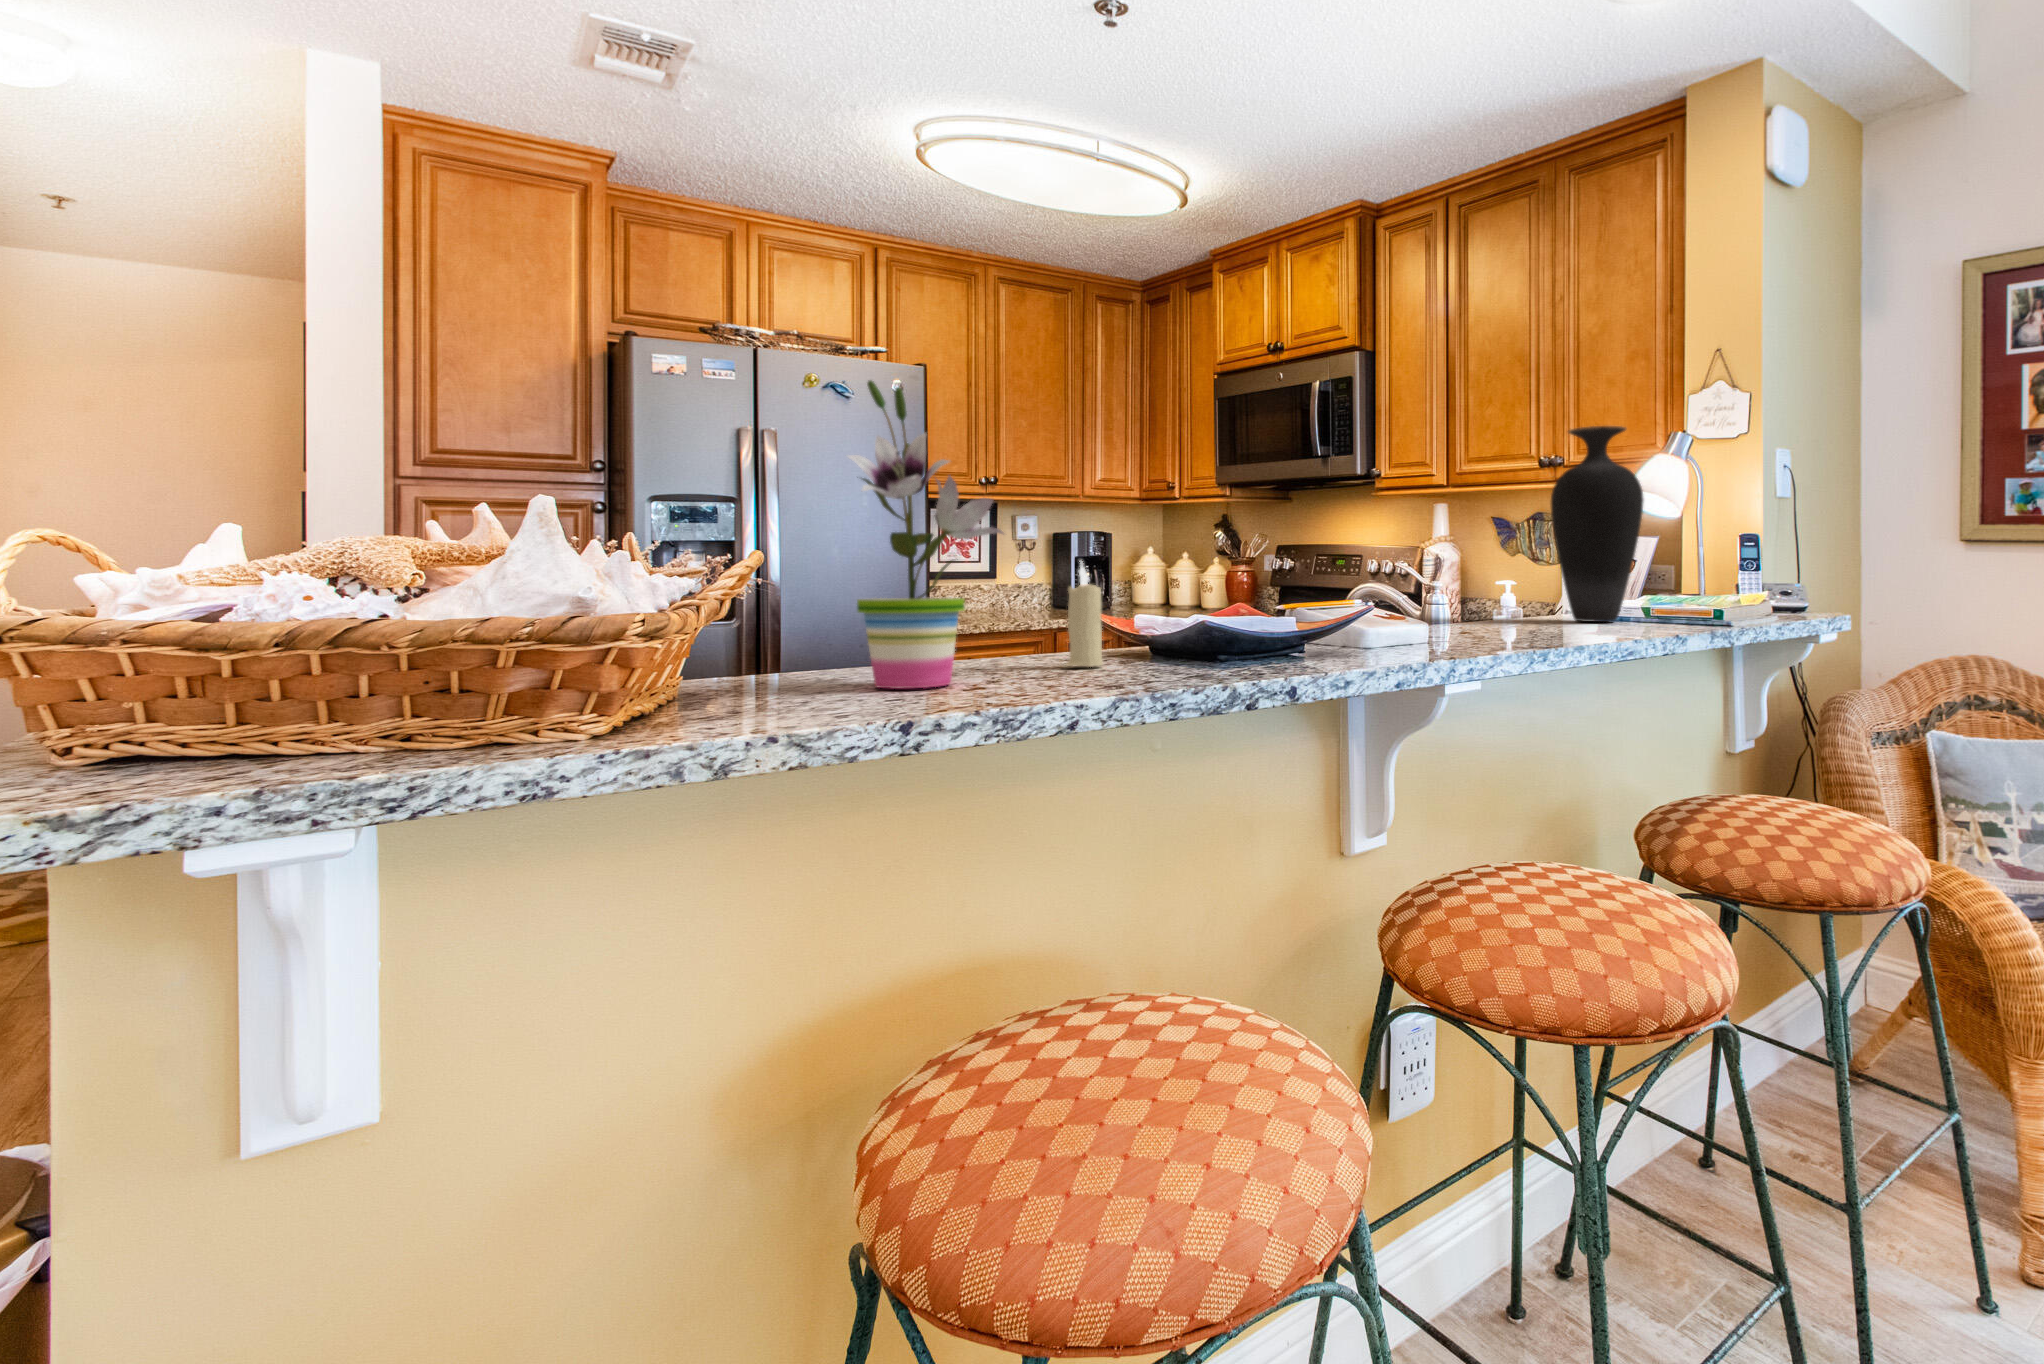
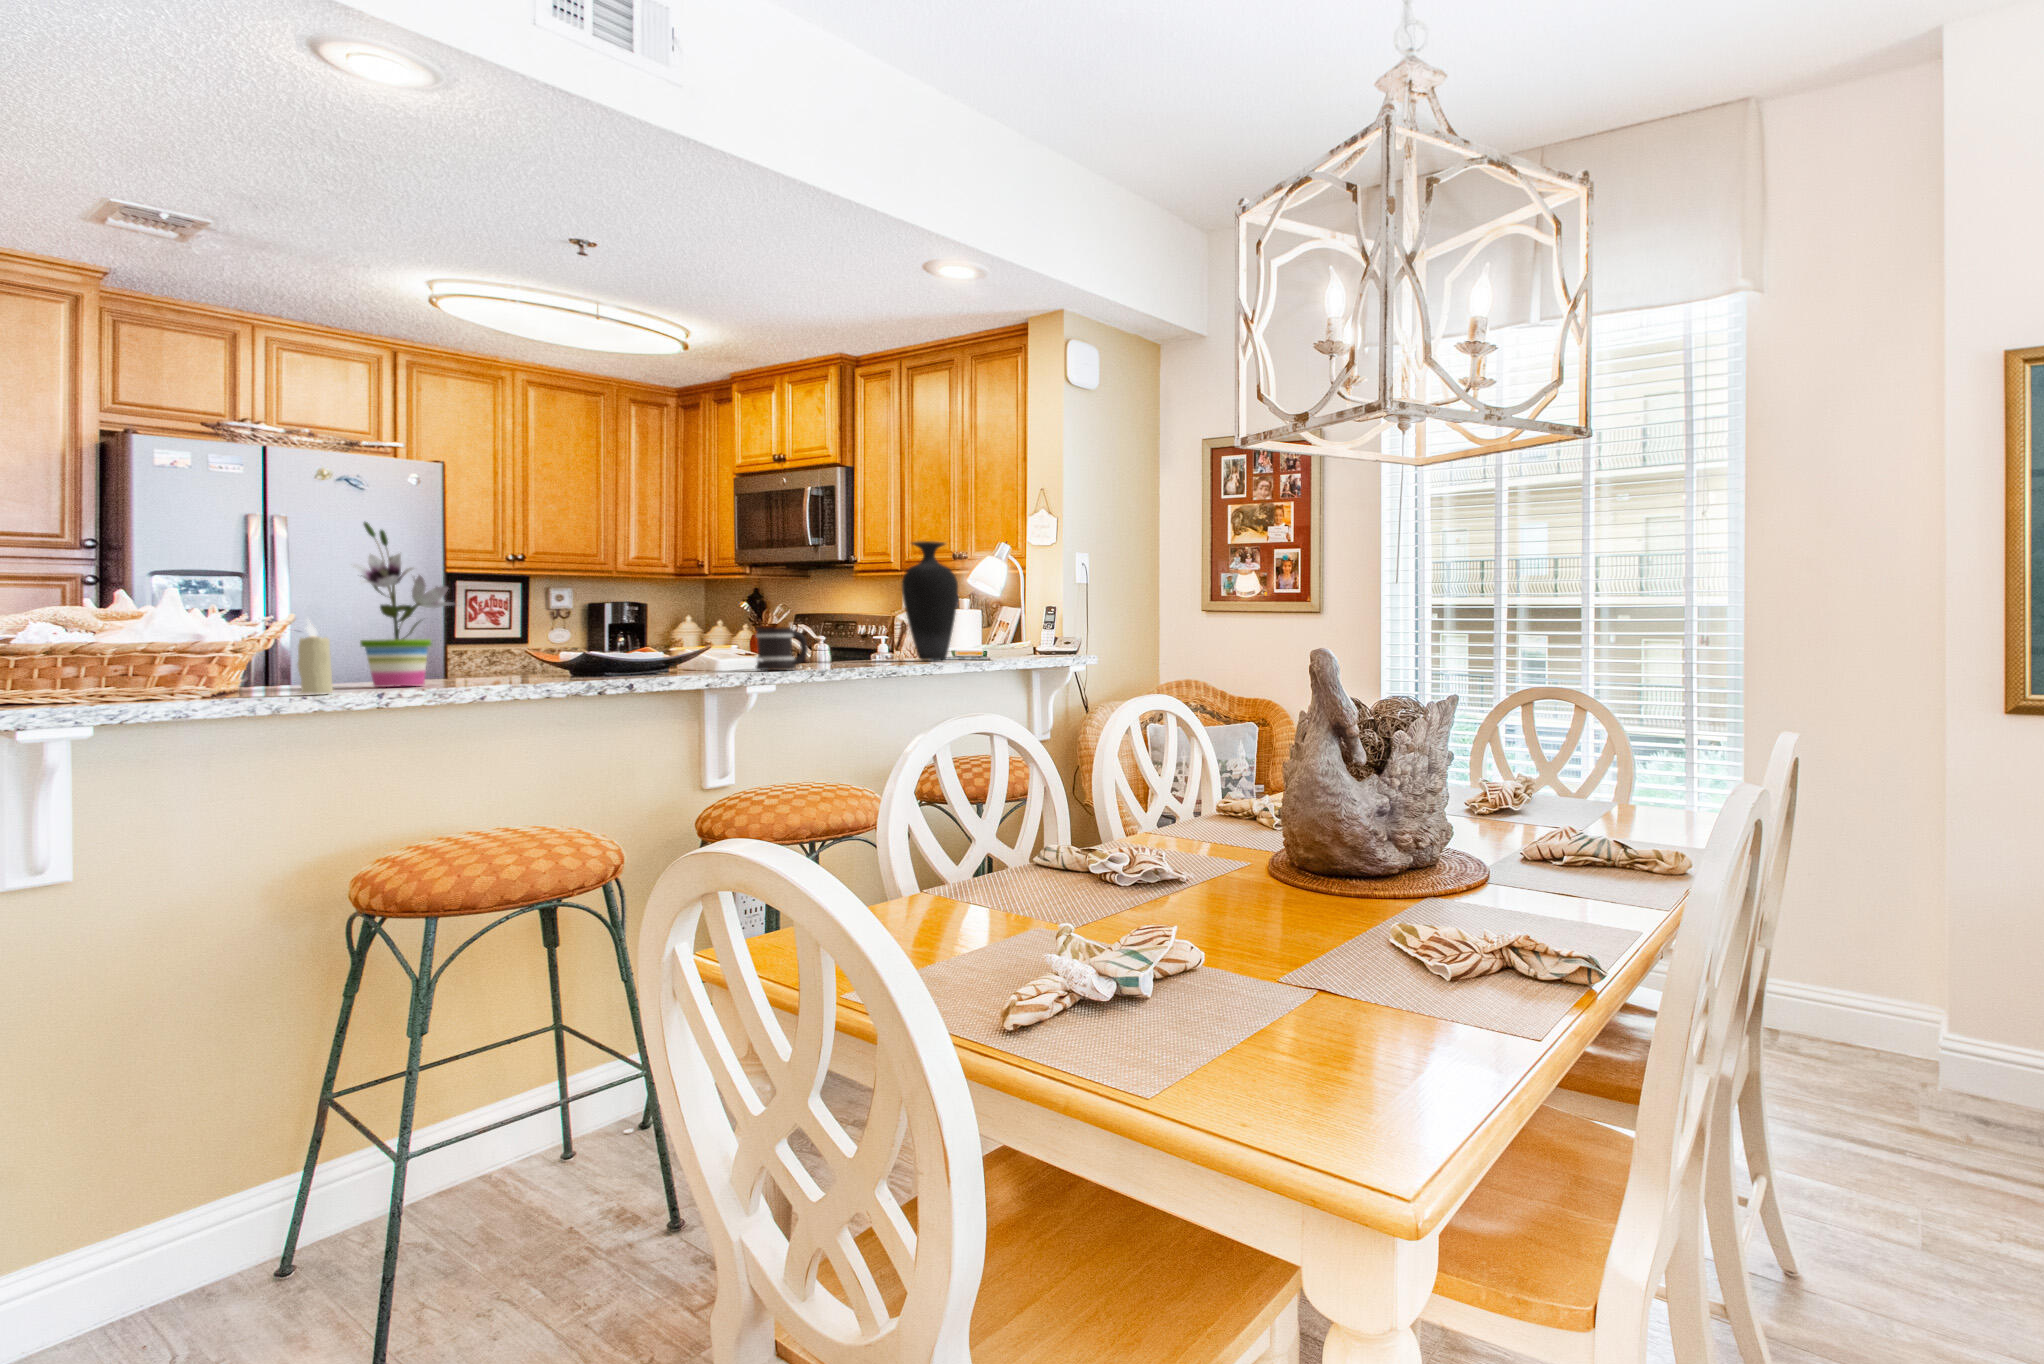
candle: present [1065,561,1102,667] -> present [298,621,333,694]
mug: none [1407,571,1486,647] -> present [756,627,808,670]

